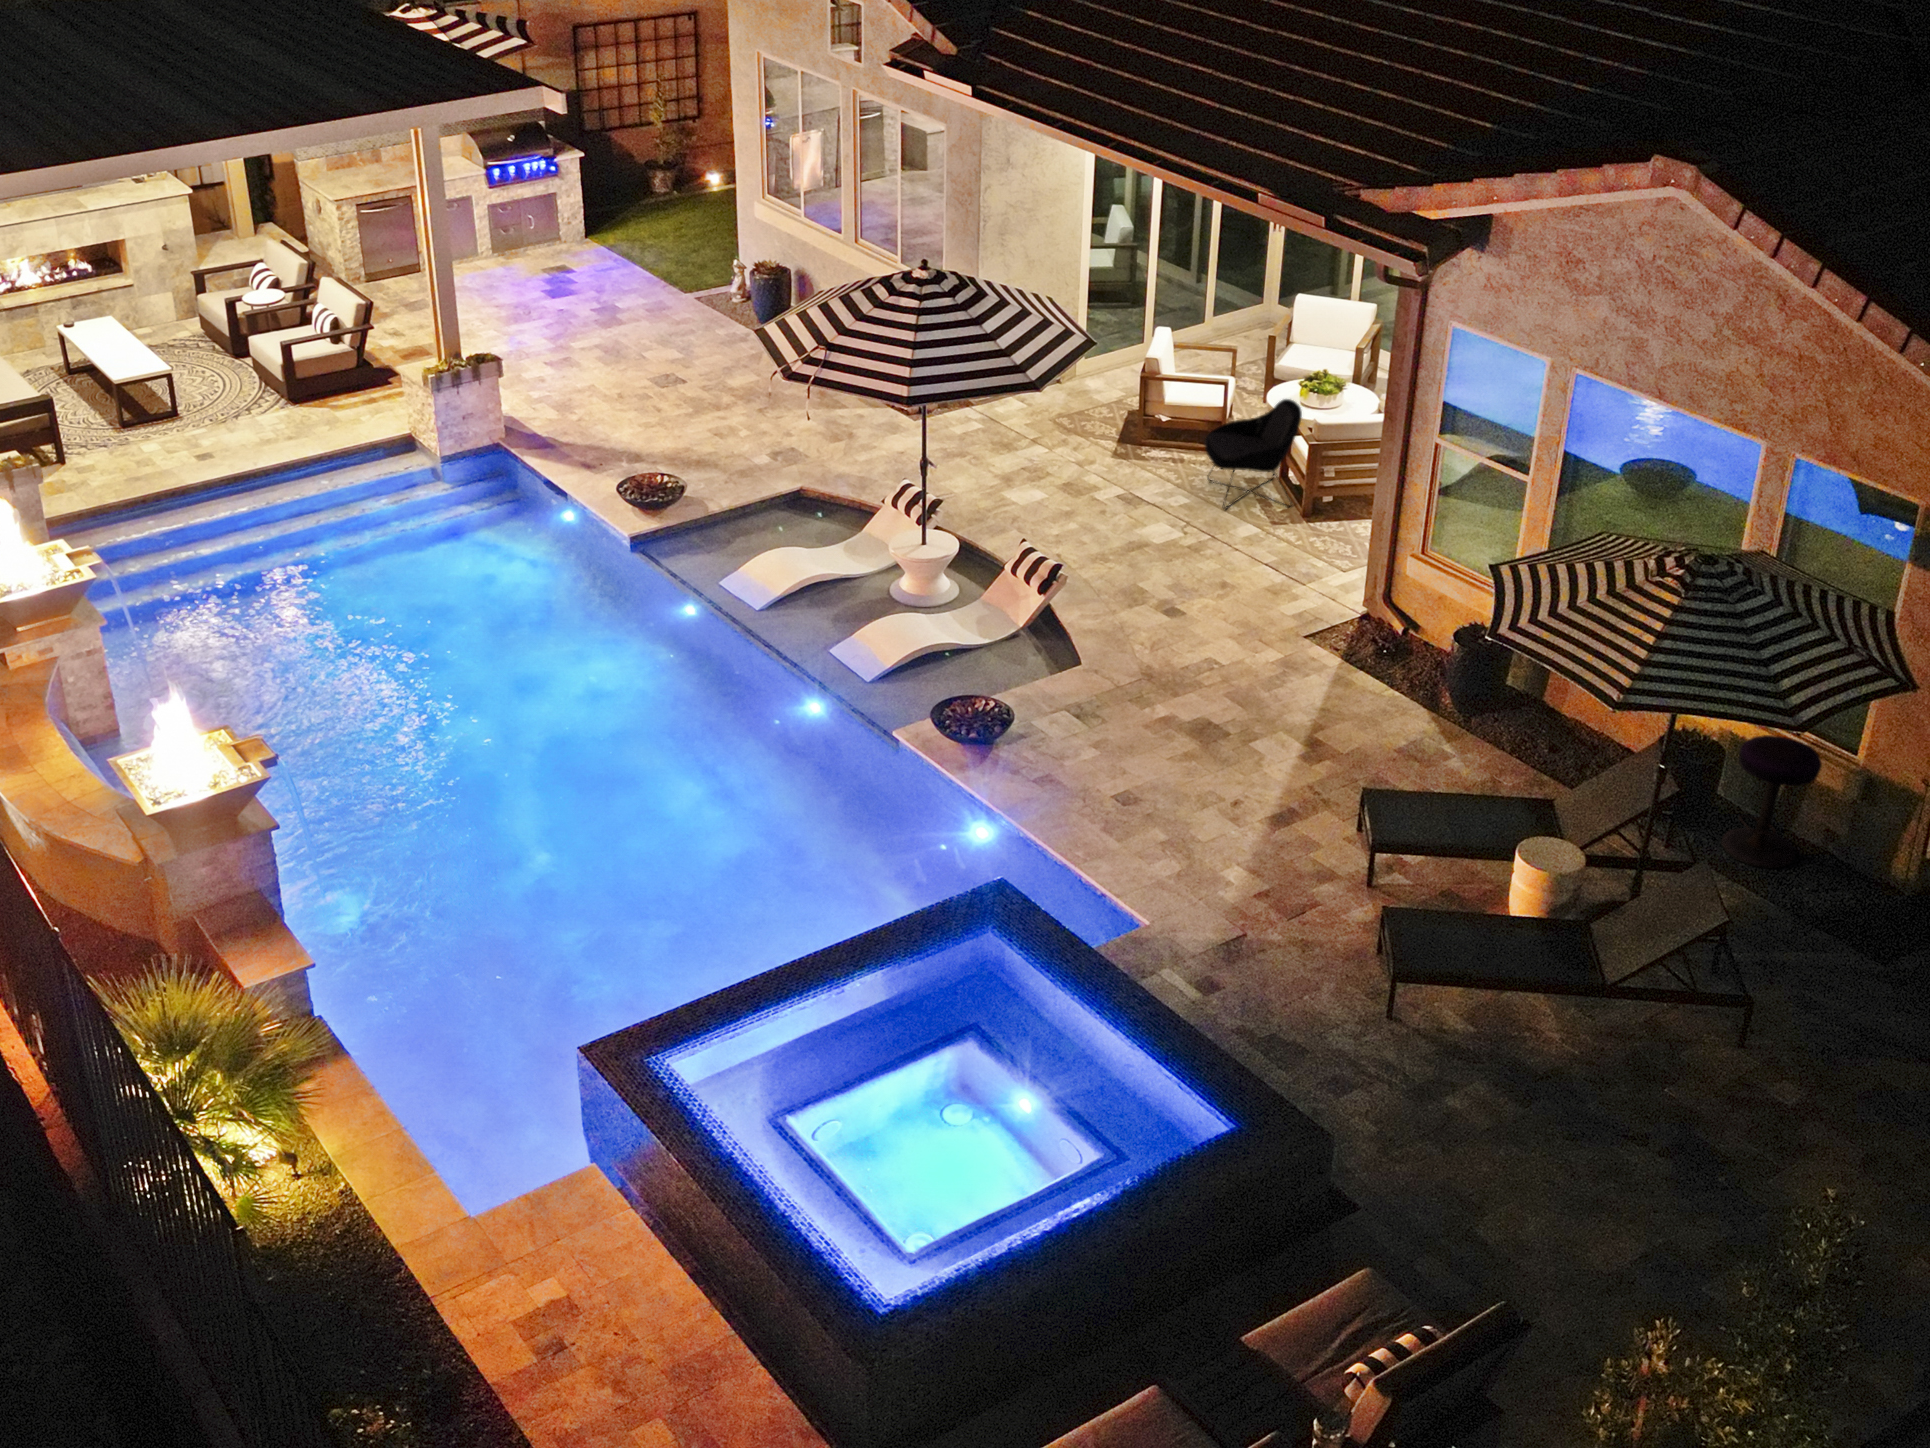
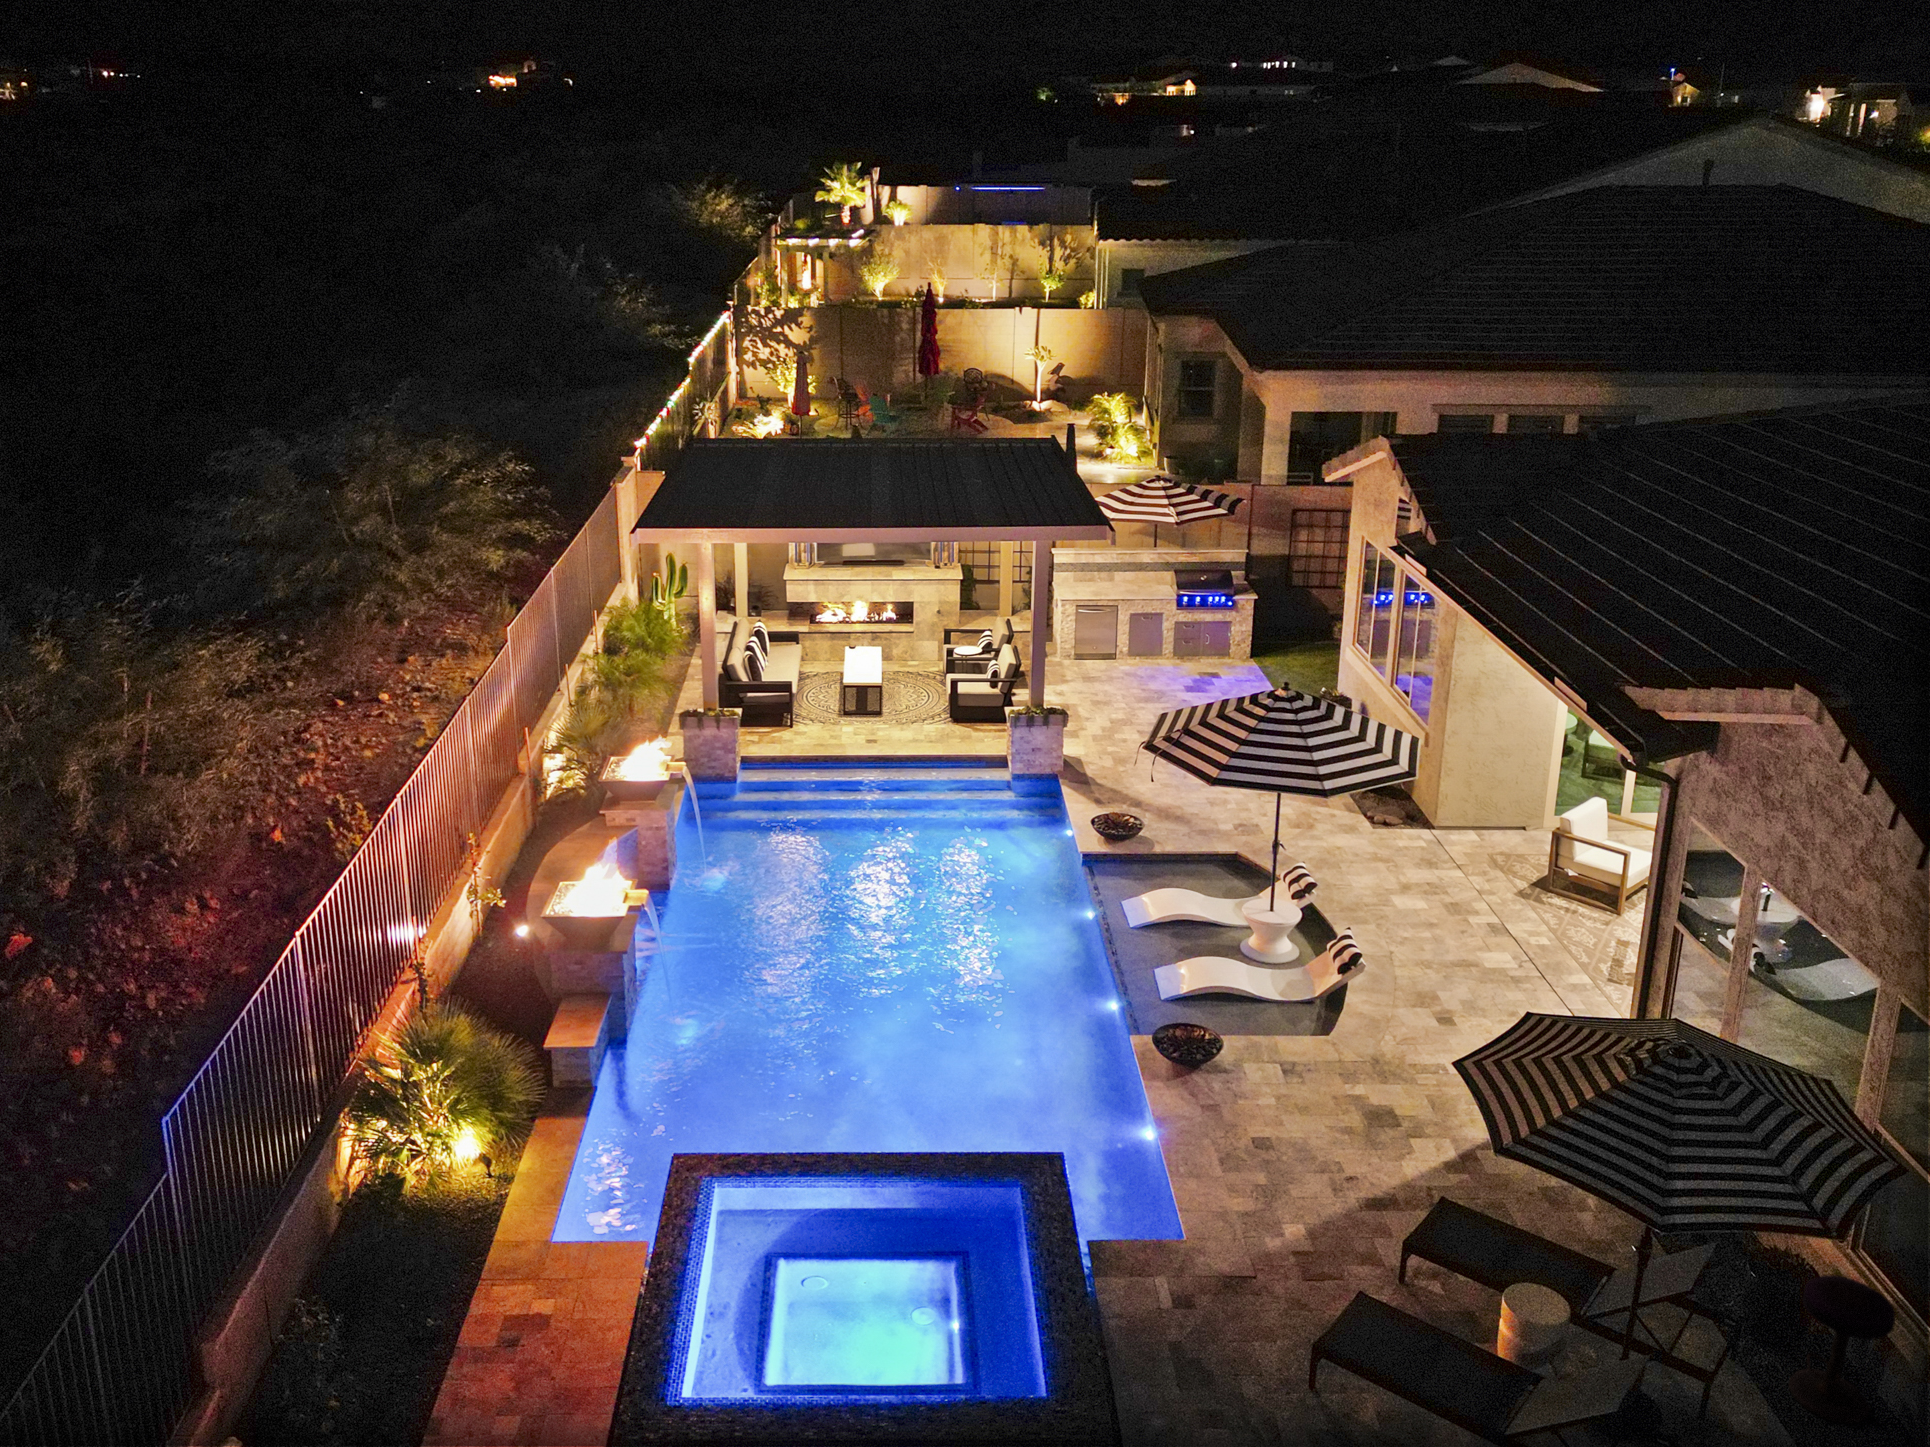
lounge chair: present [1204,399,1302,510] -> none [1564,873,1658,970]

